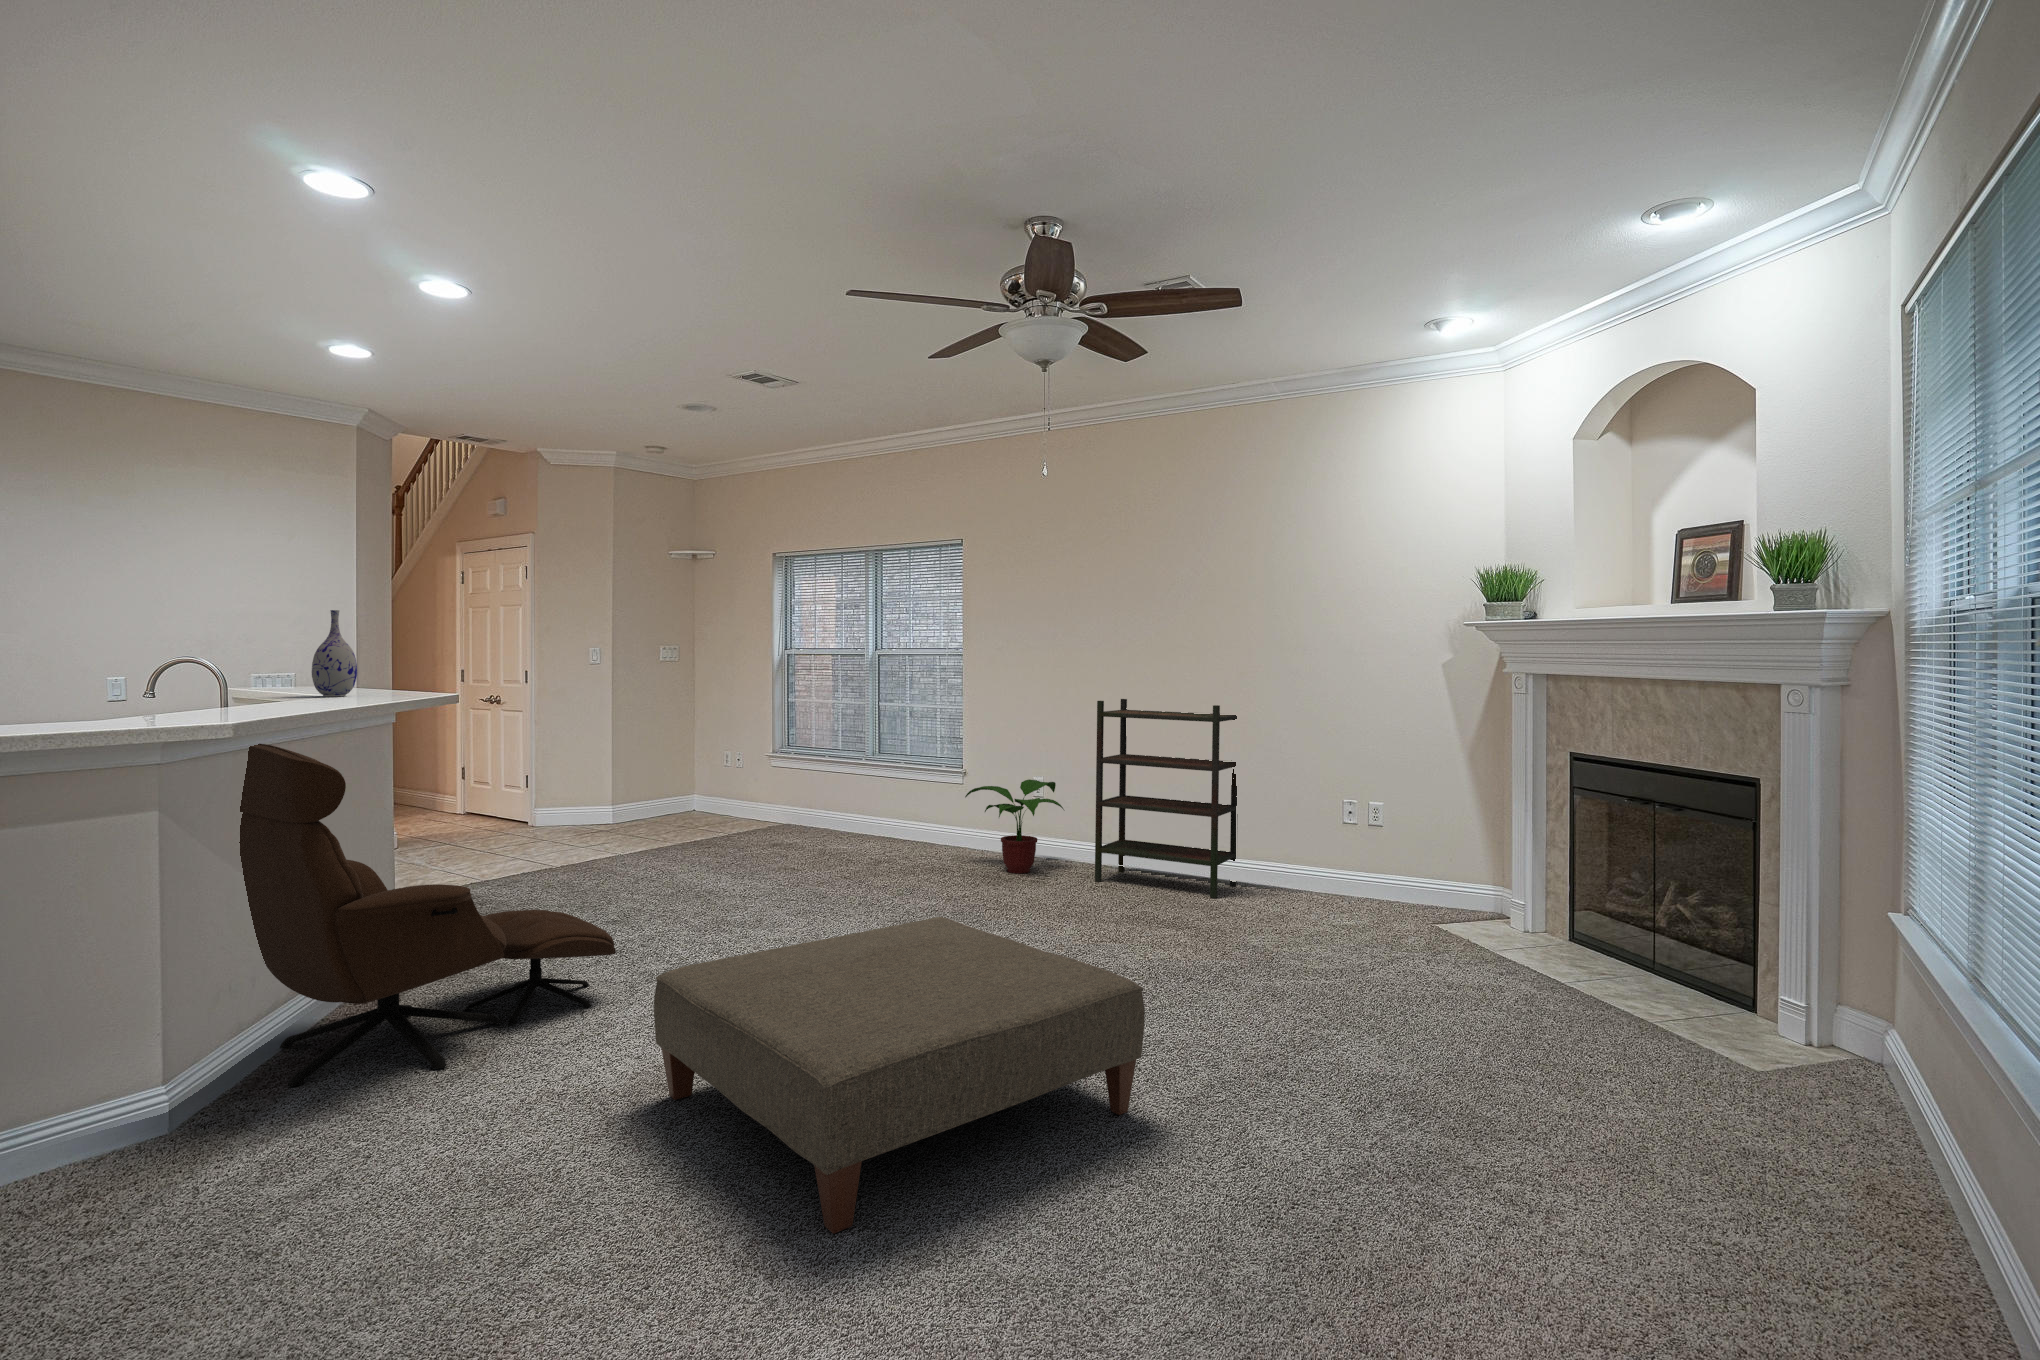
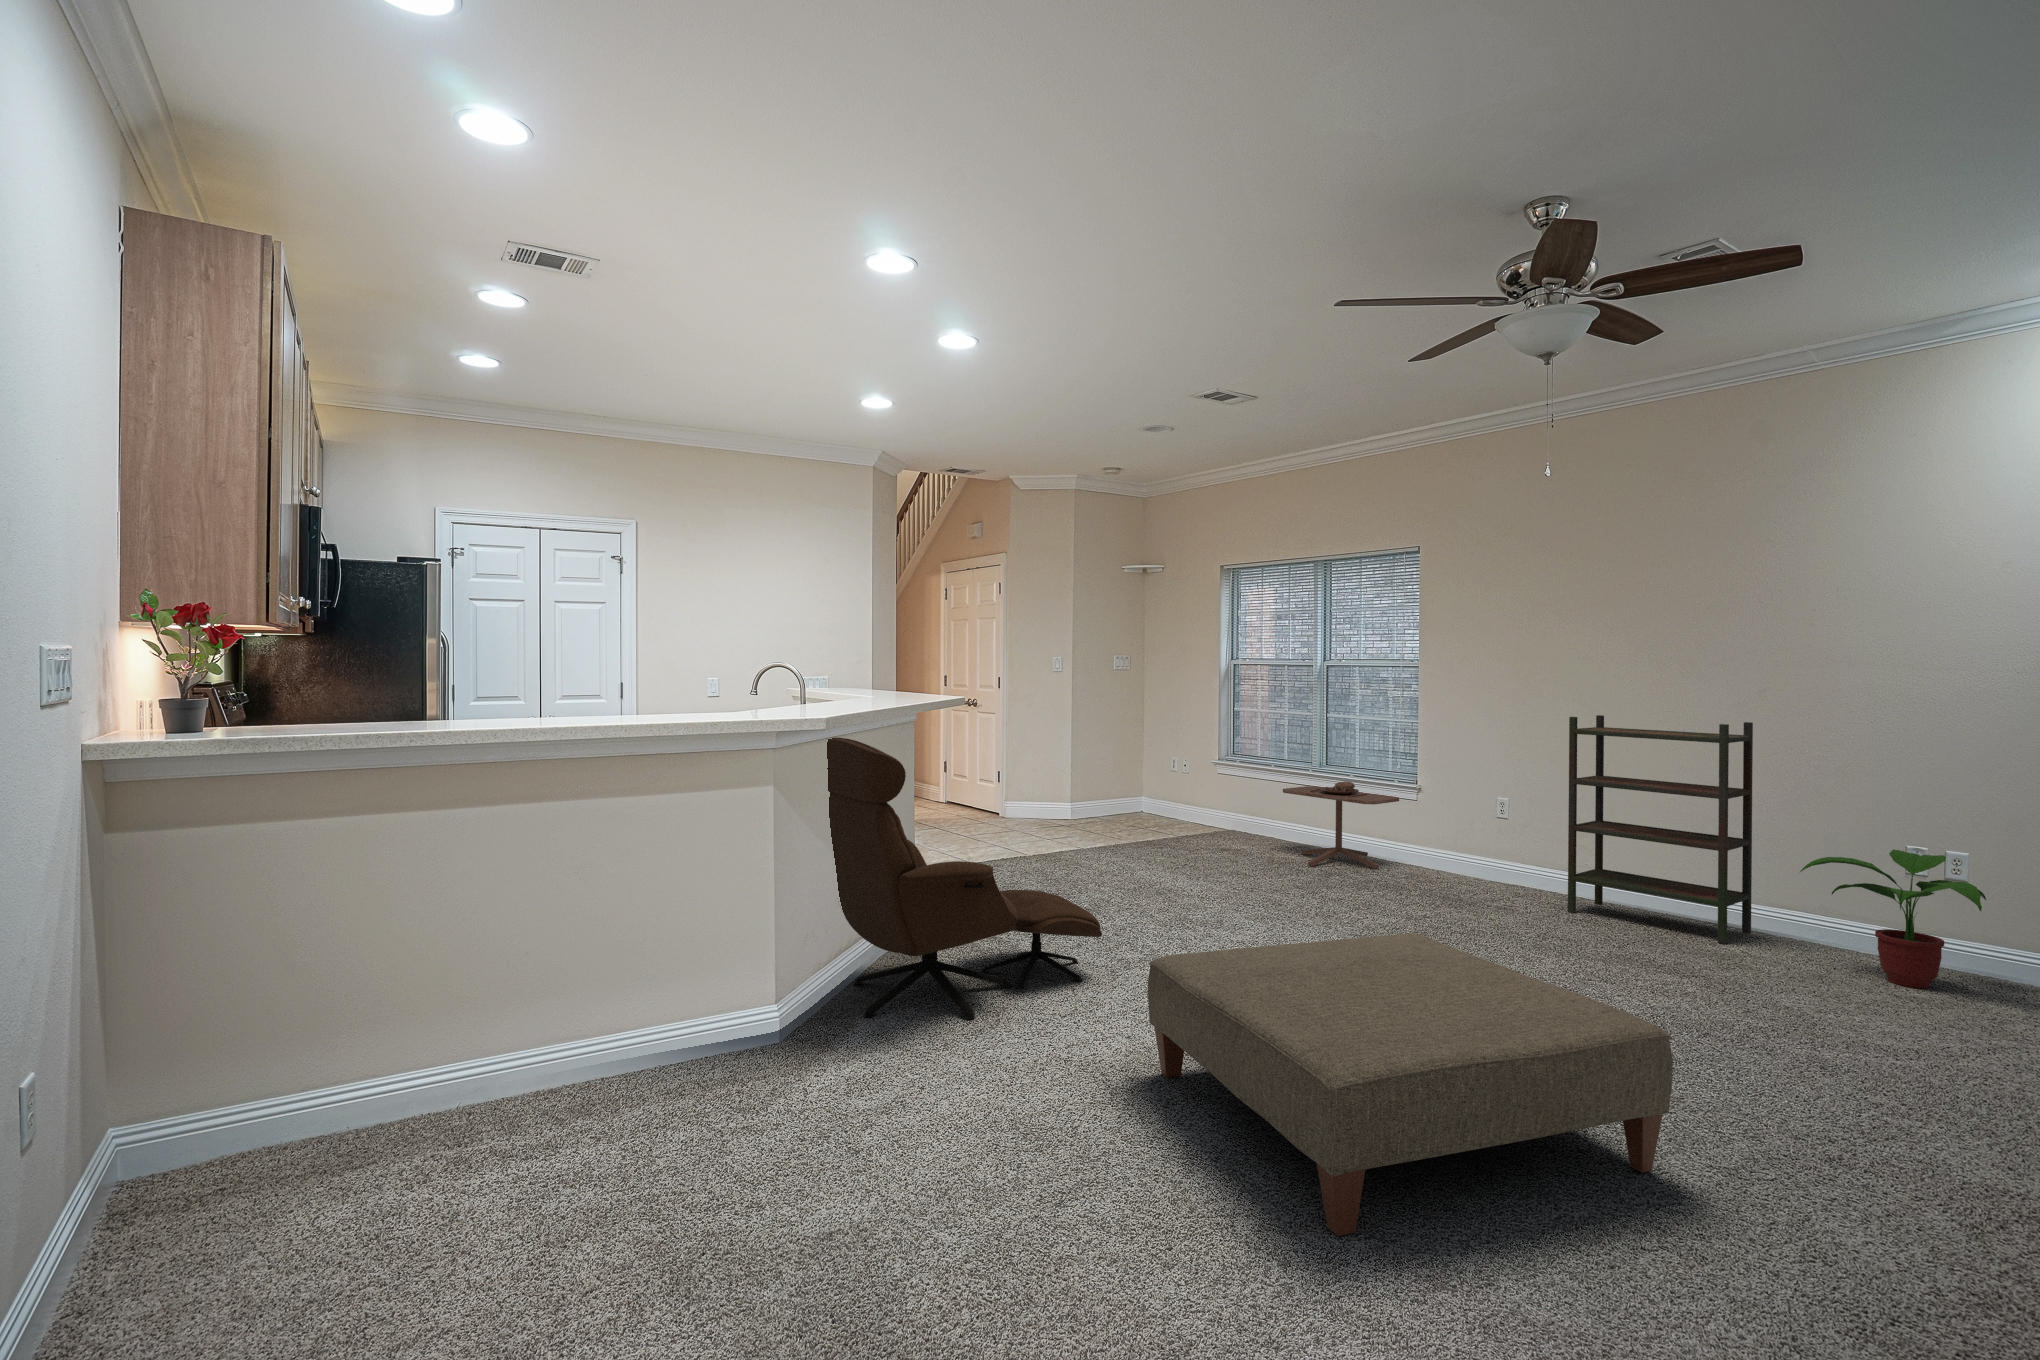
vase: present [312,610,357,696] -> none [872,631,902,702]
side table: none [838,769,951,857] -> present [1283,781,1399,869]
potted plant: present [965,779,1064,873] -> present [1800,849,1986,988]

